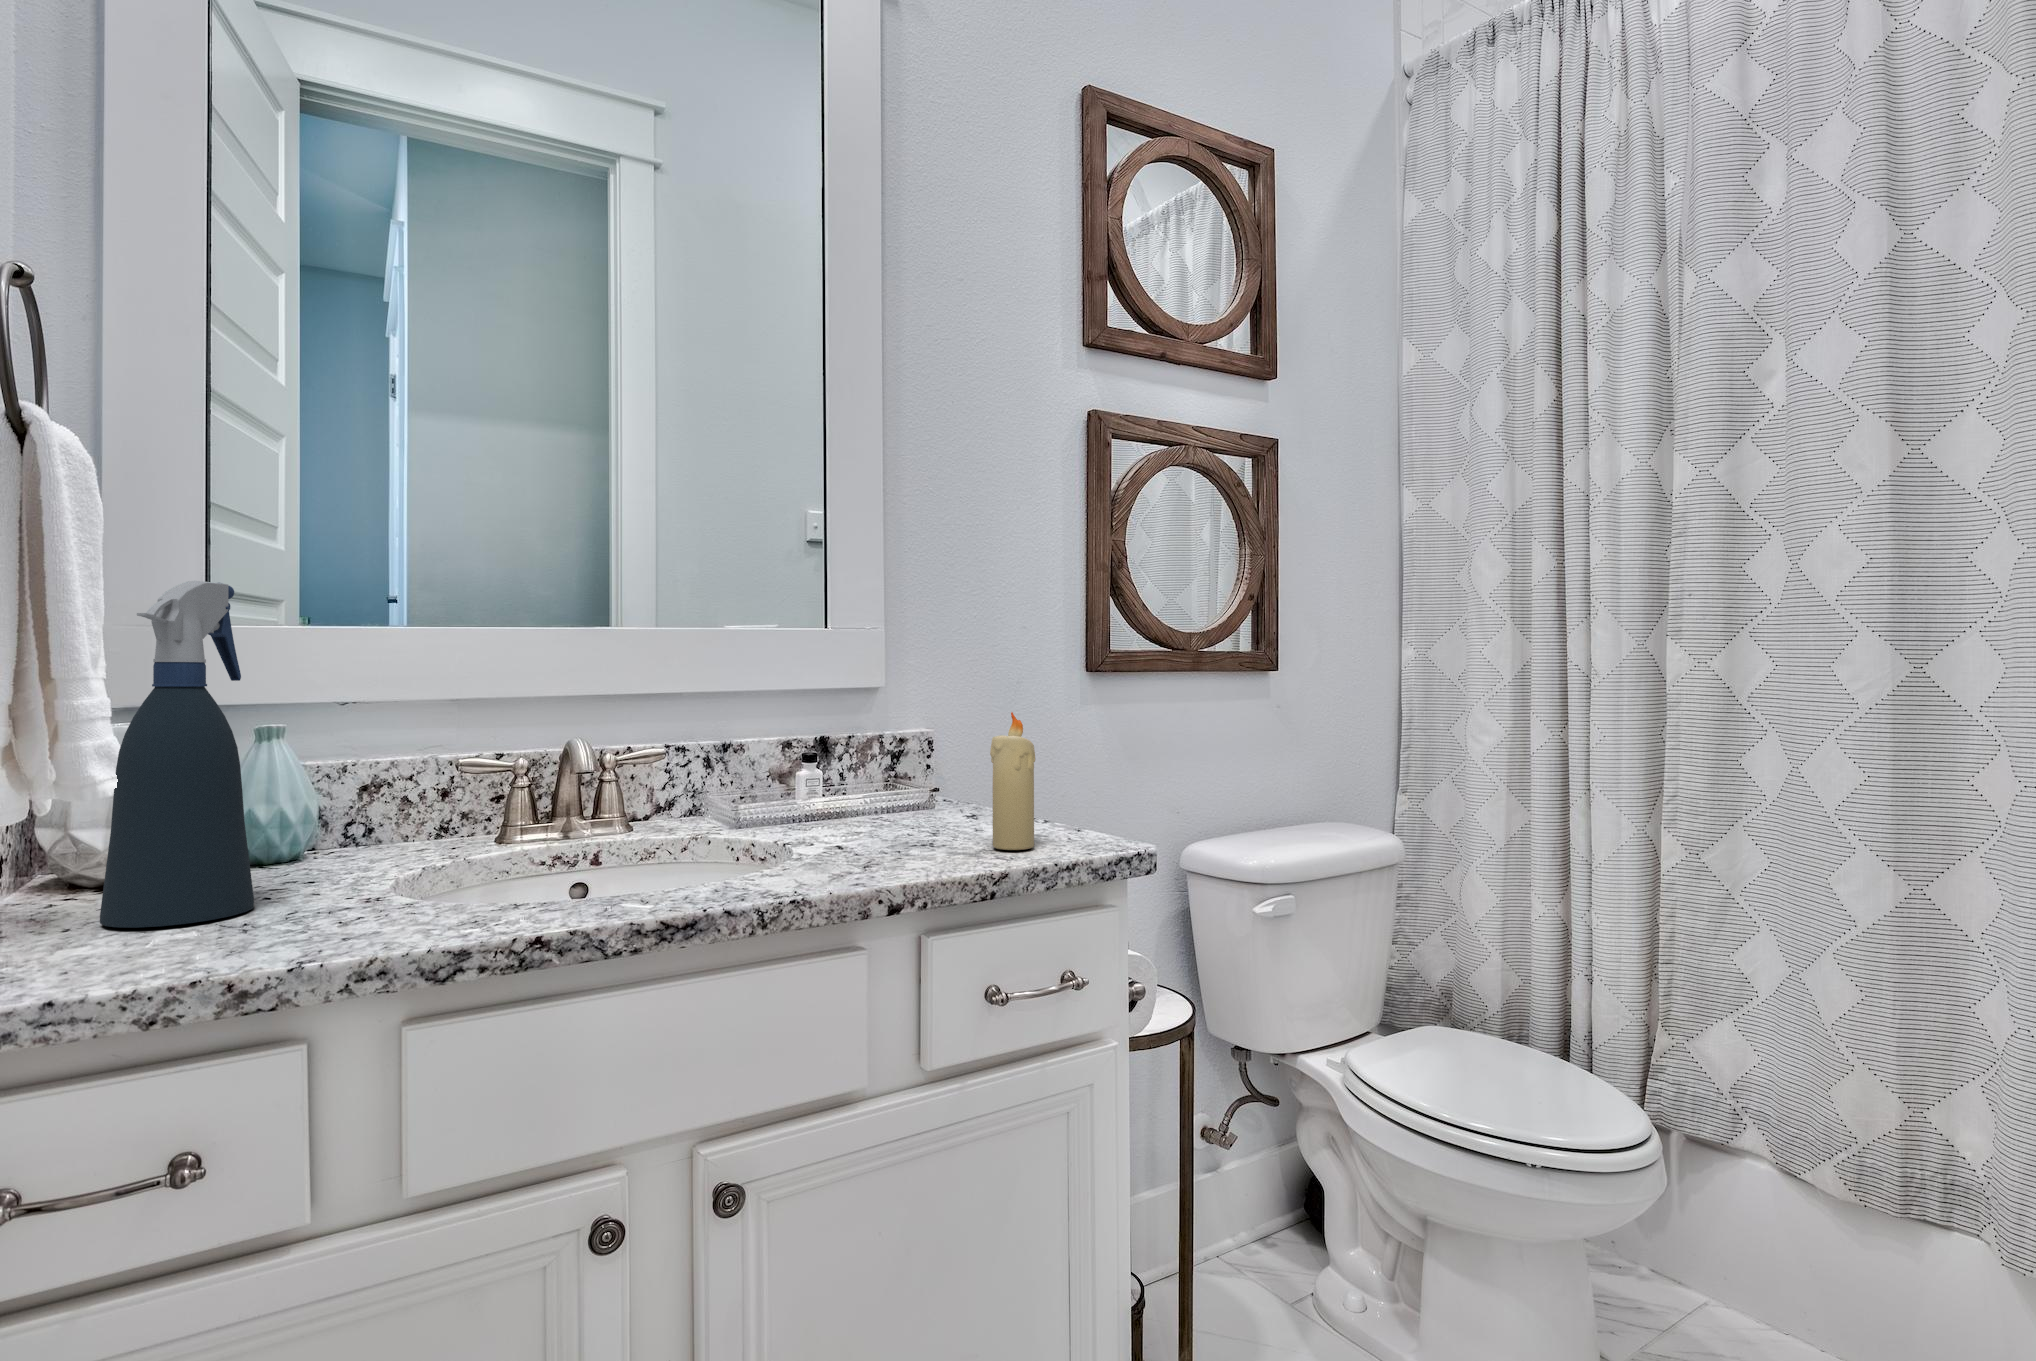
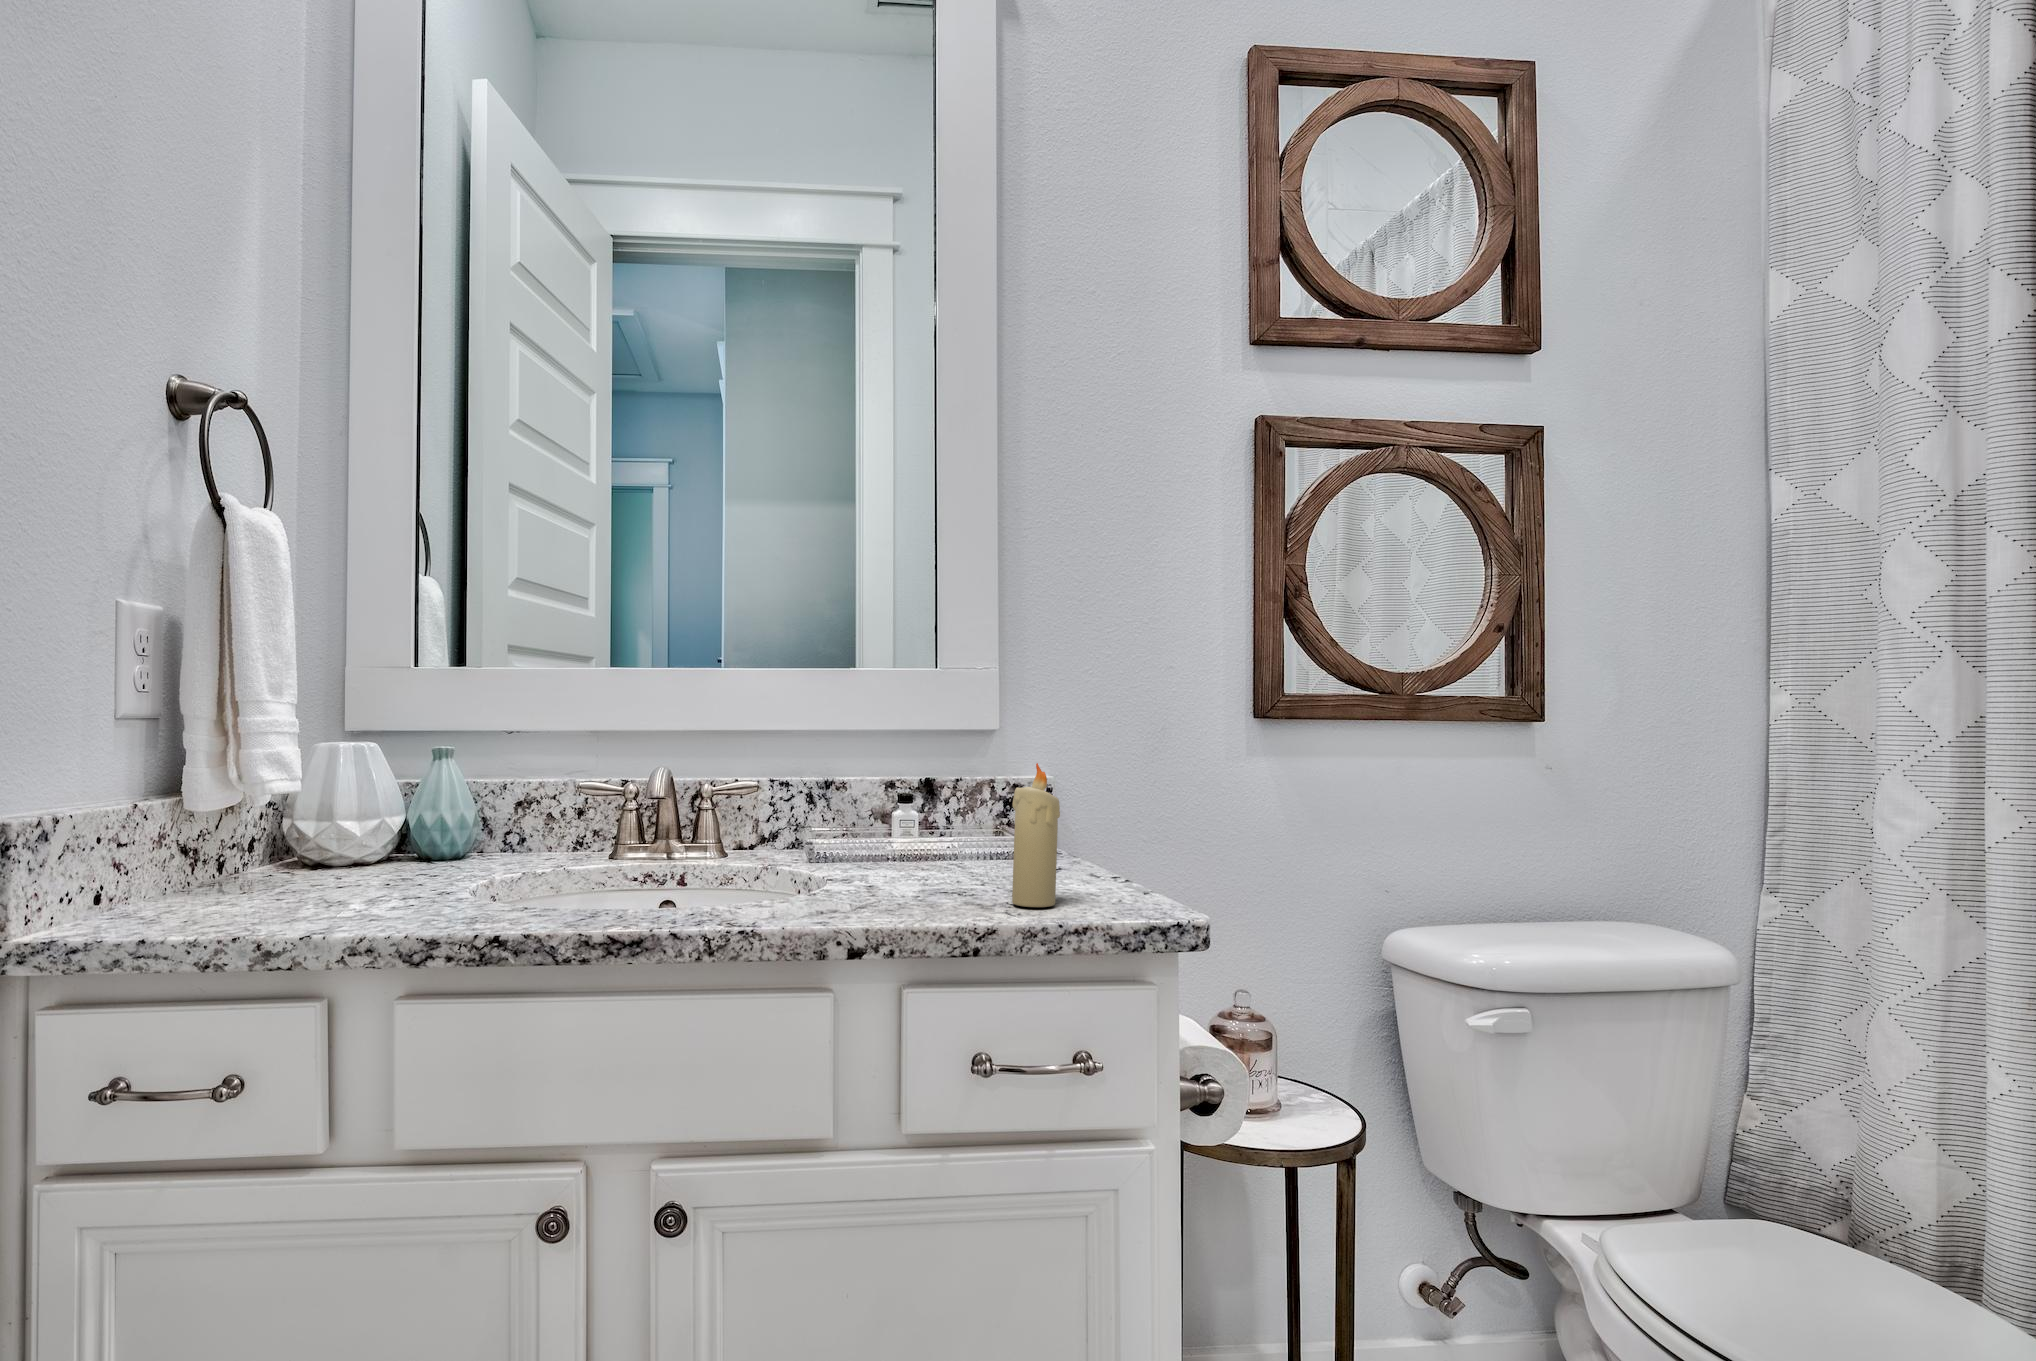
spray bottle: present [100,581,254,928] -> none [253,625,385,898]

